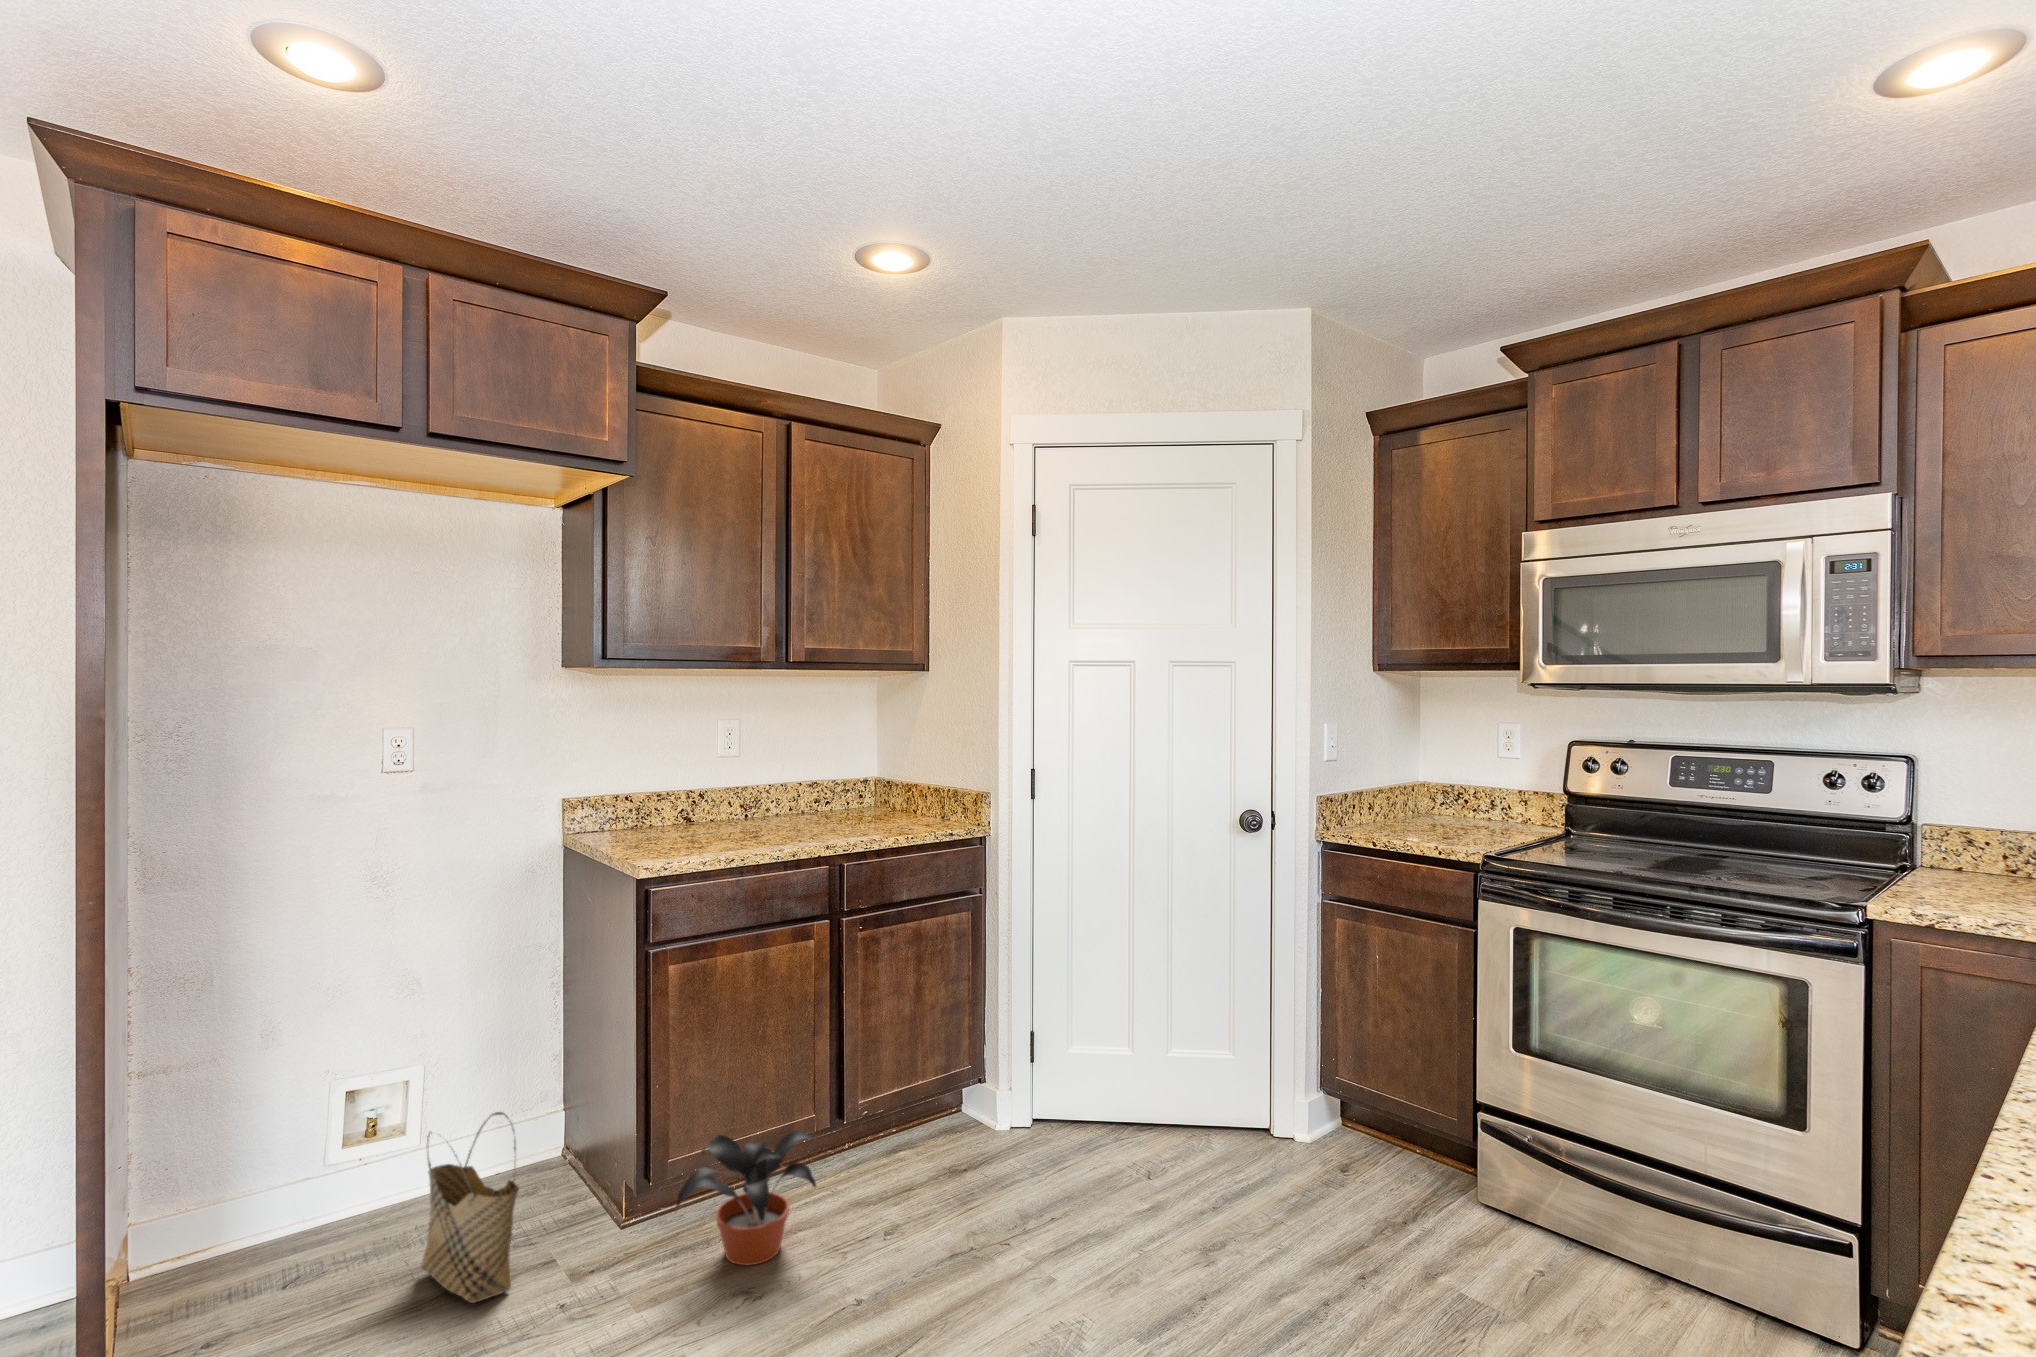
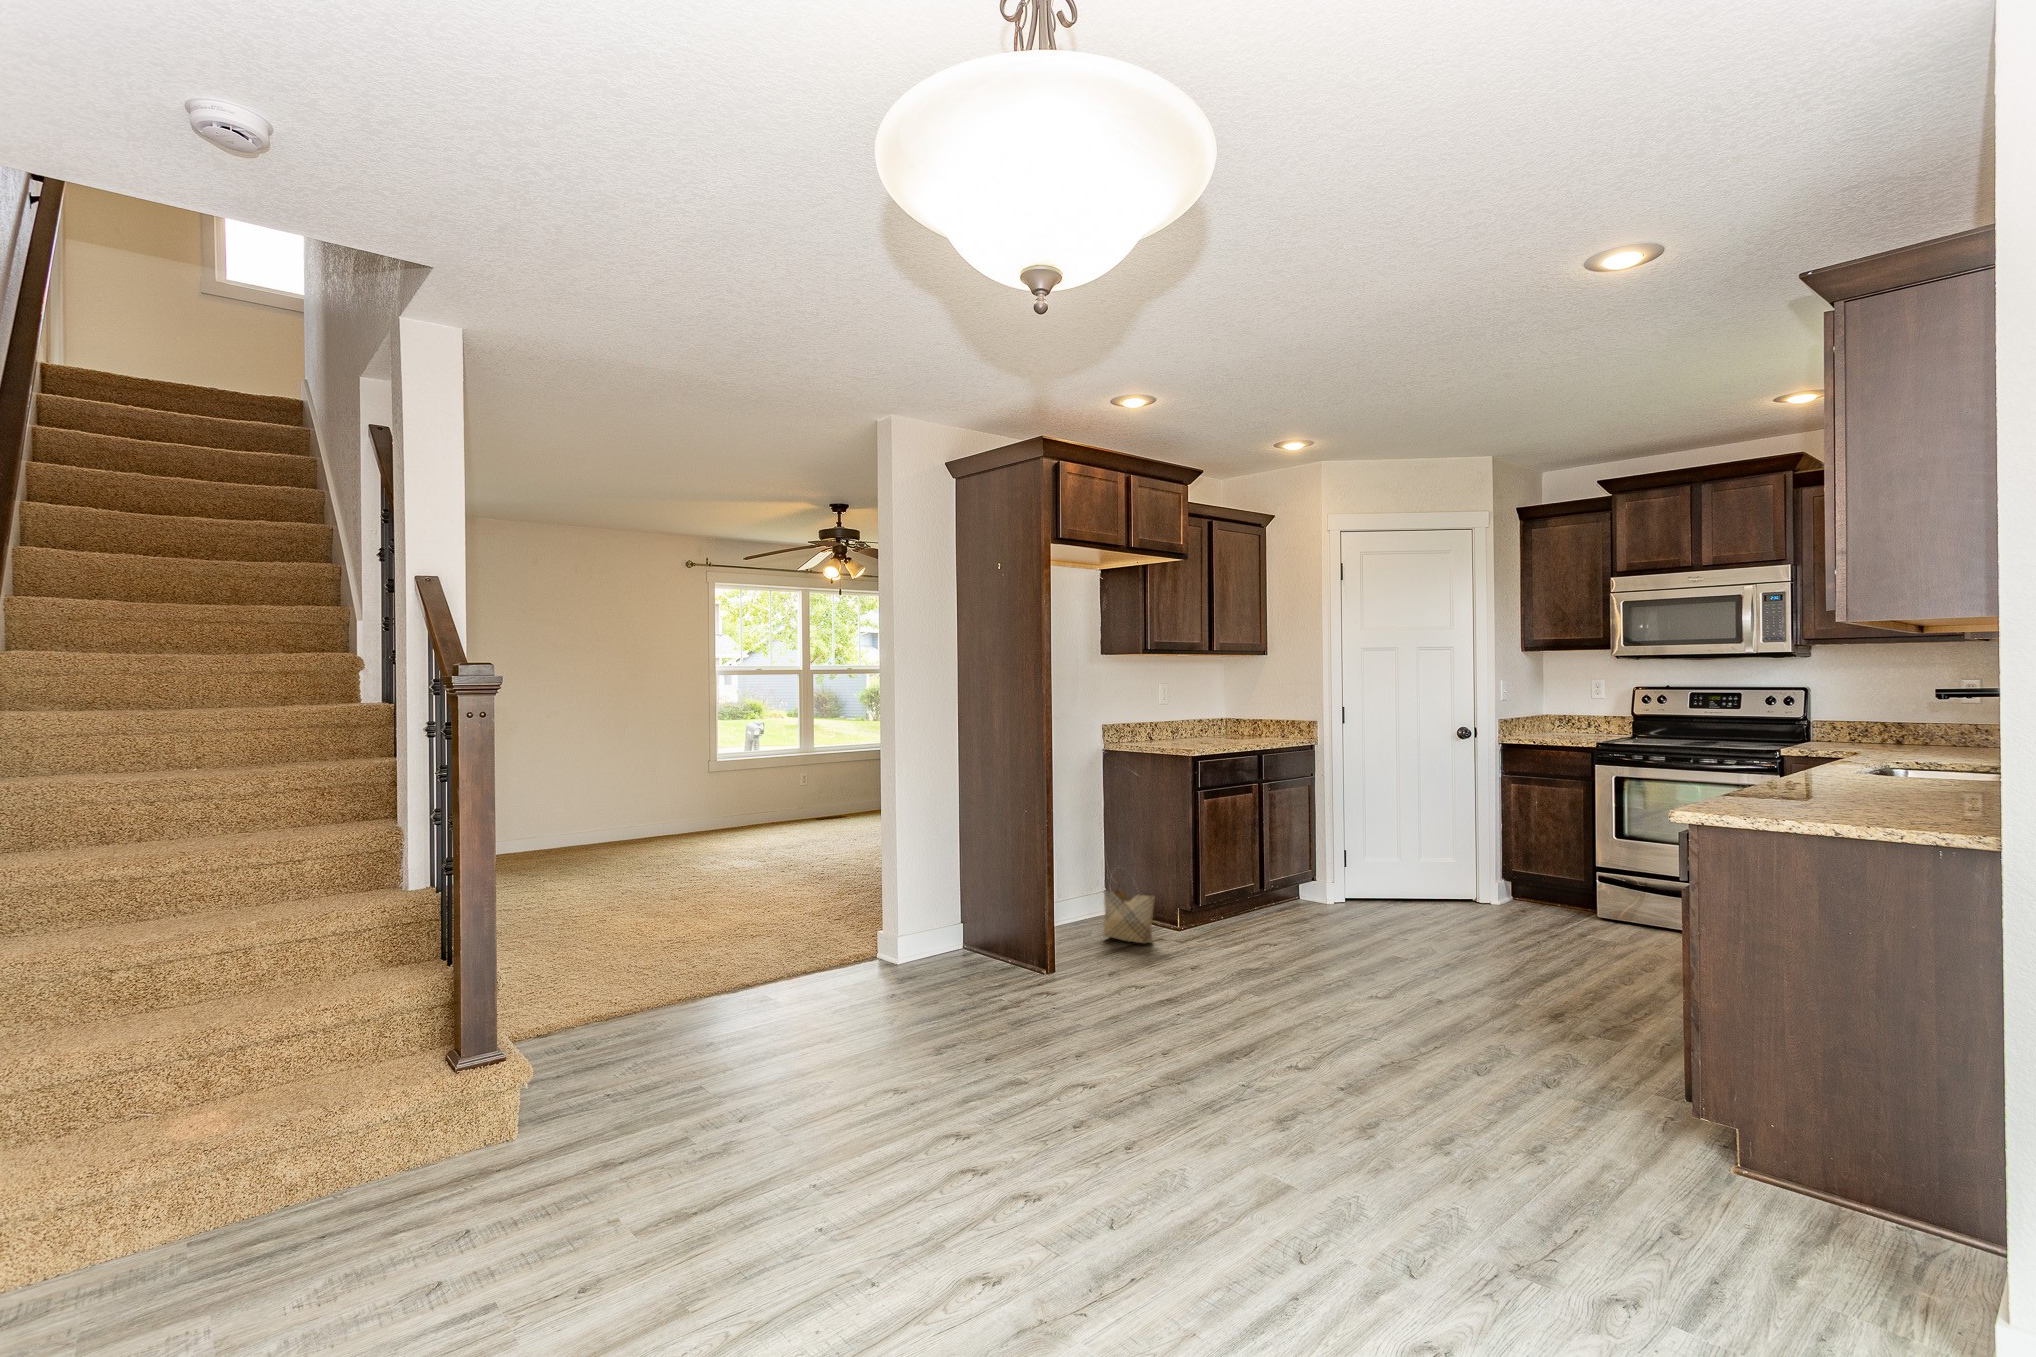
potted plant: present [676,1131,816,1266] -> none [1215,879,1283,936]

